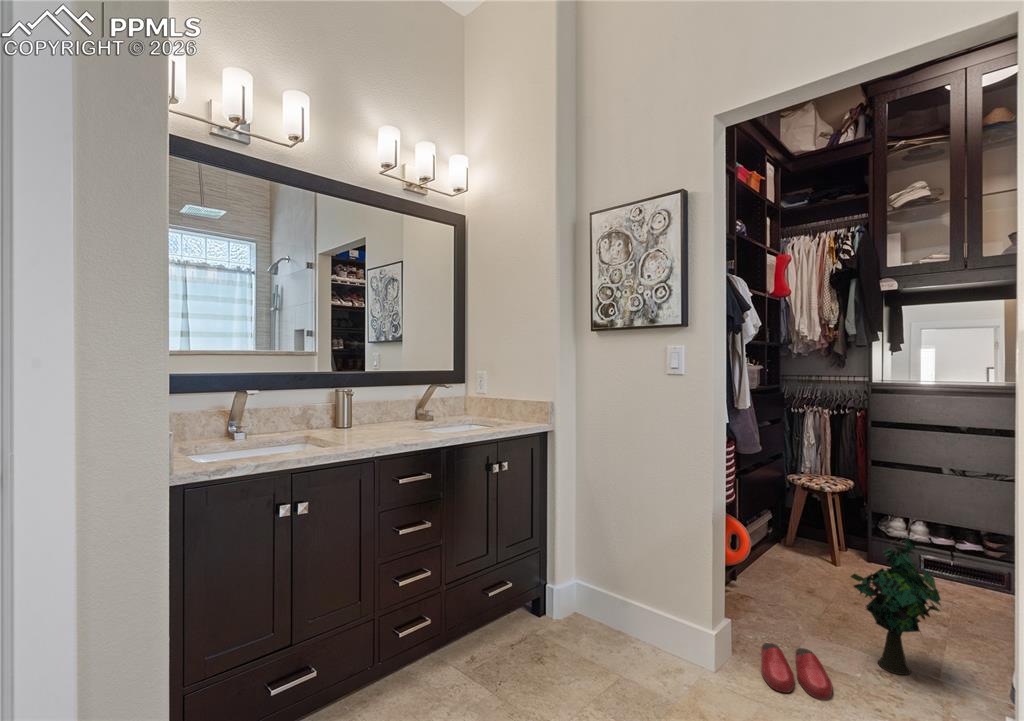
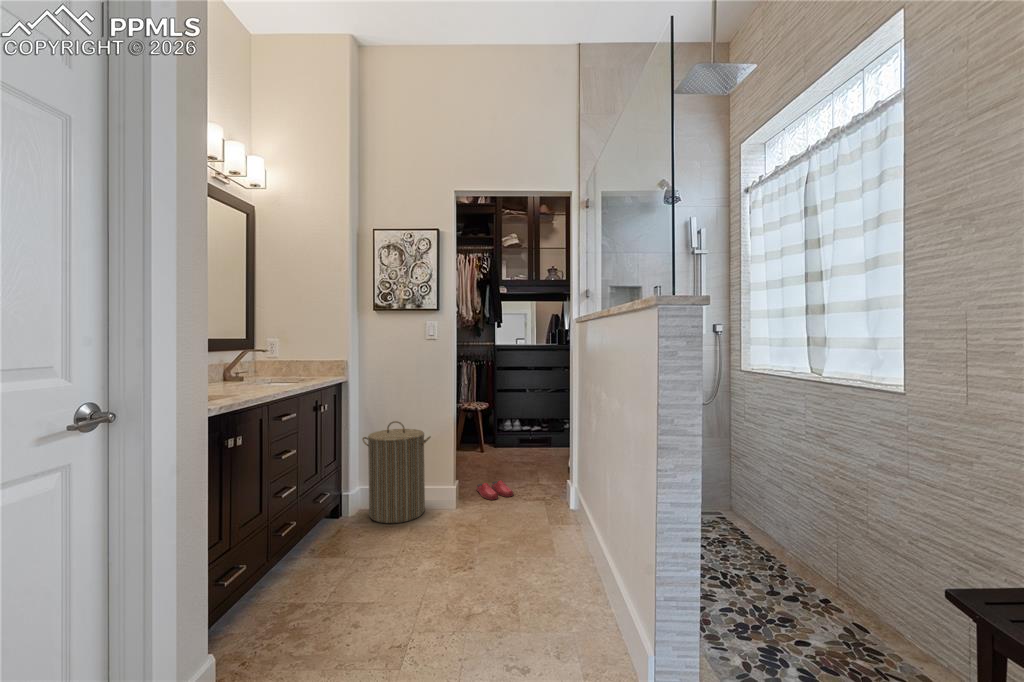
laundry hamper: none [558,503,653,673] -> present [362,421,431,523]
decorative plant: present [851,539,941,675] -> none [510,416,546,481]

